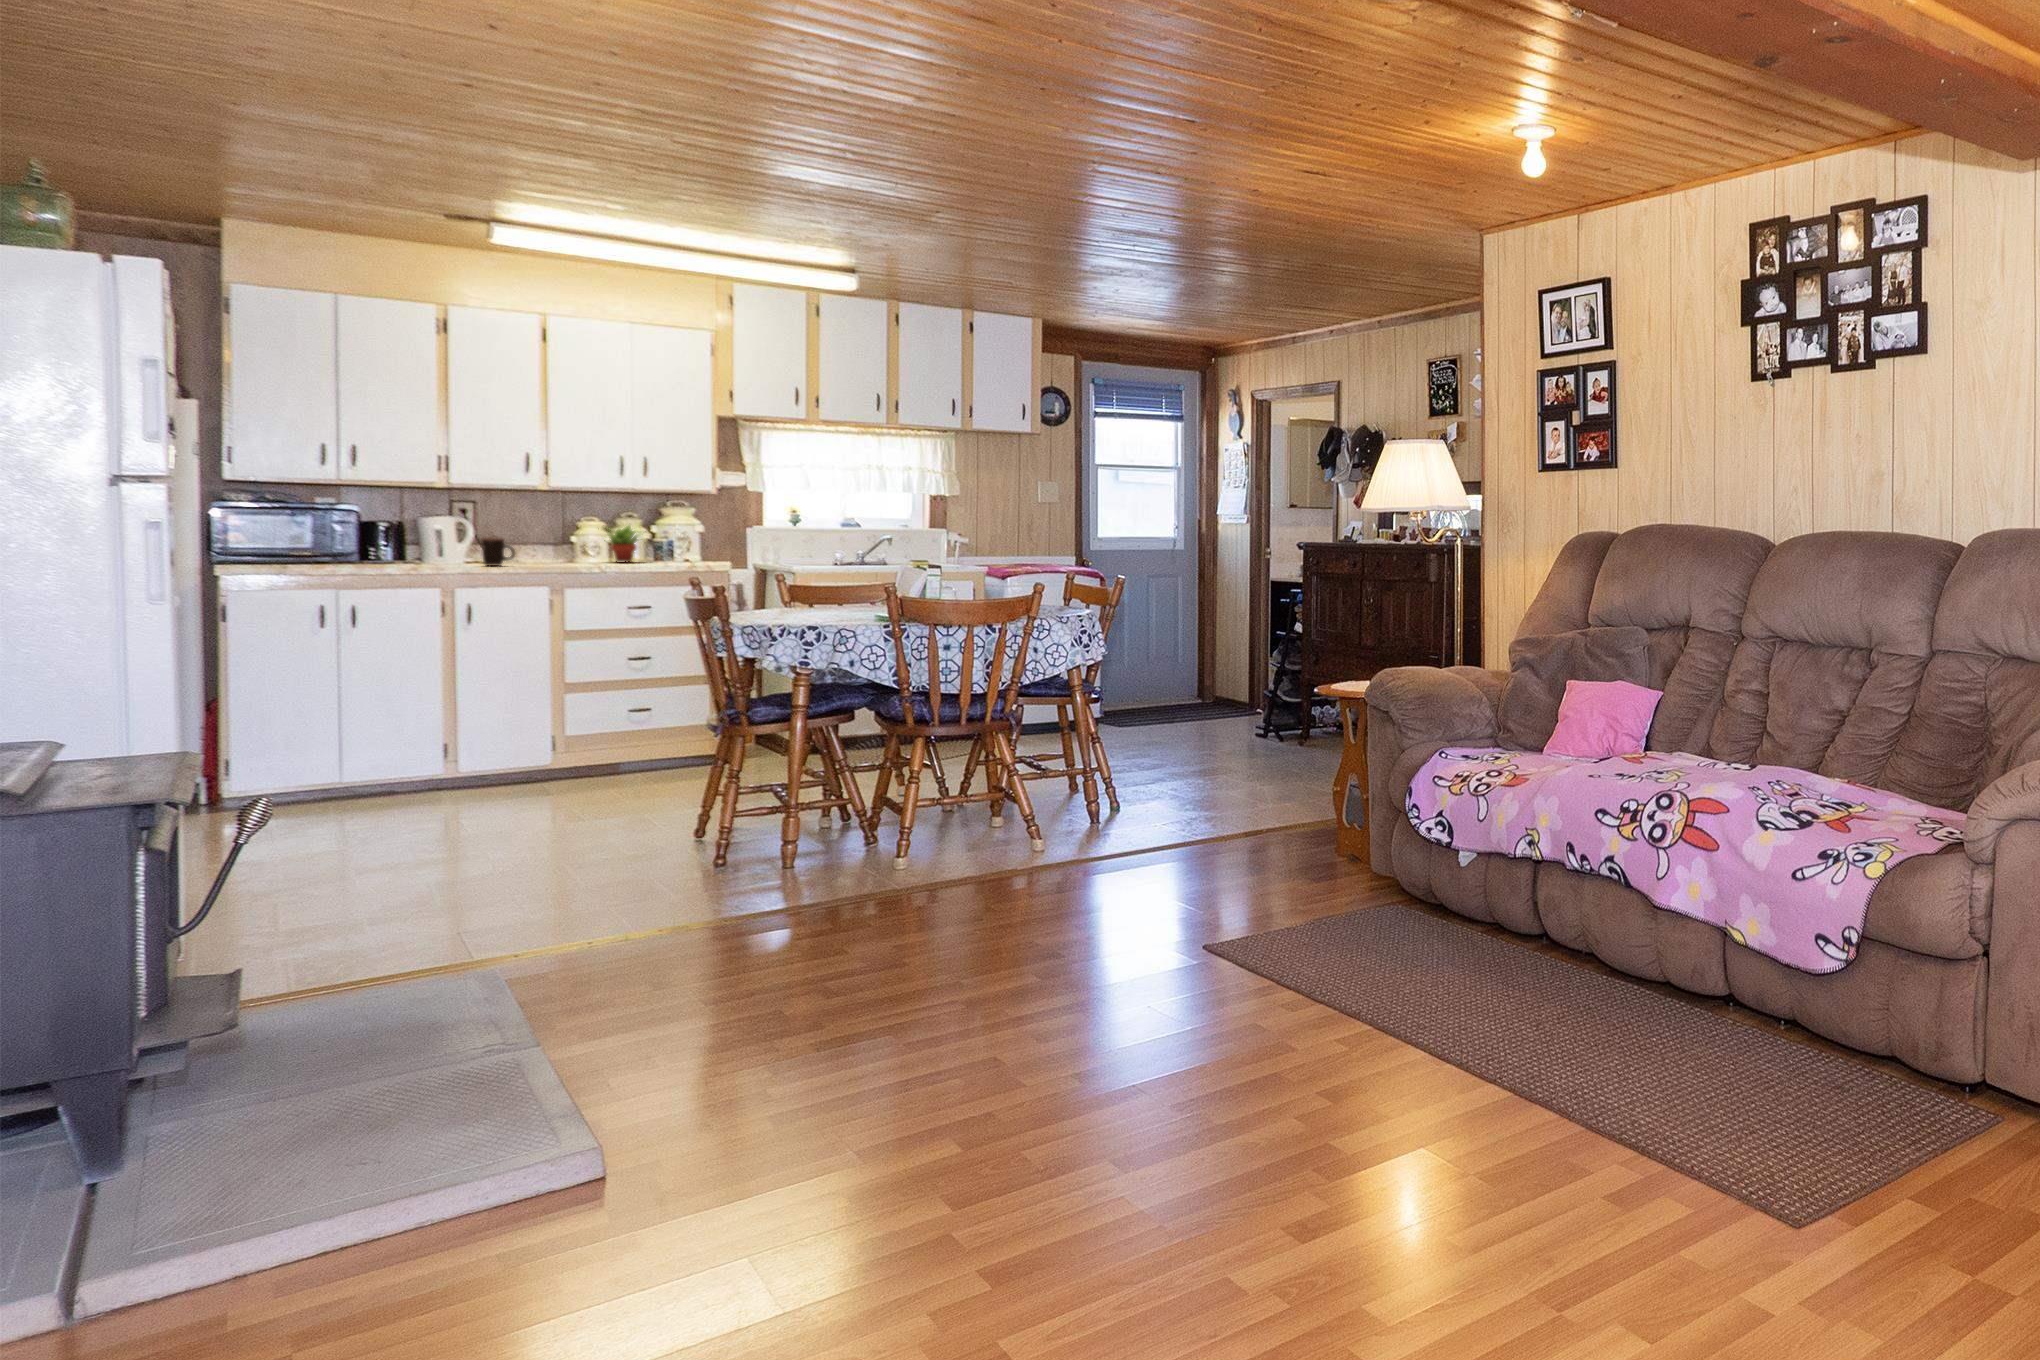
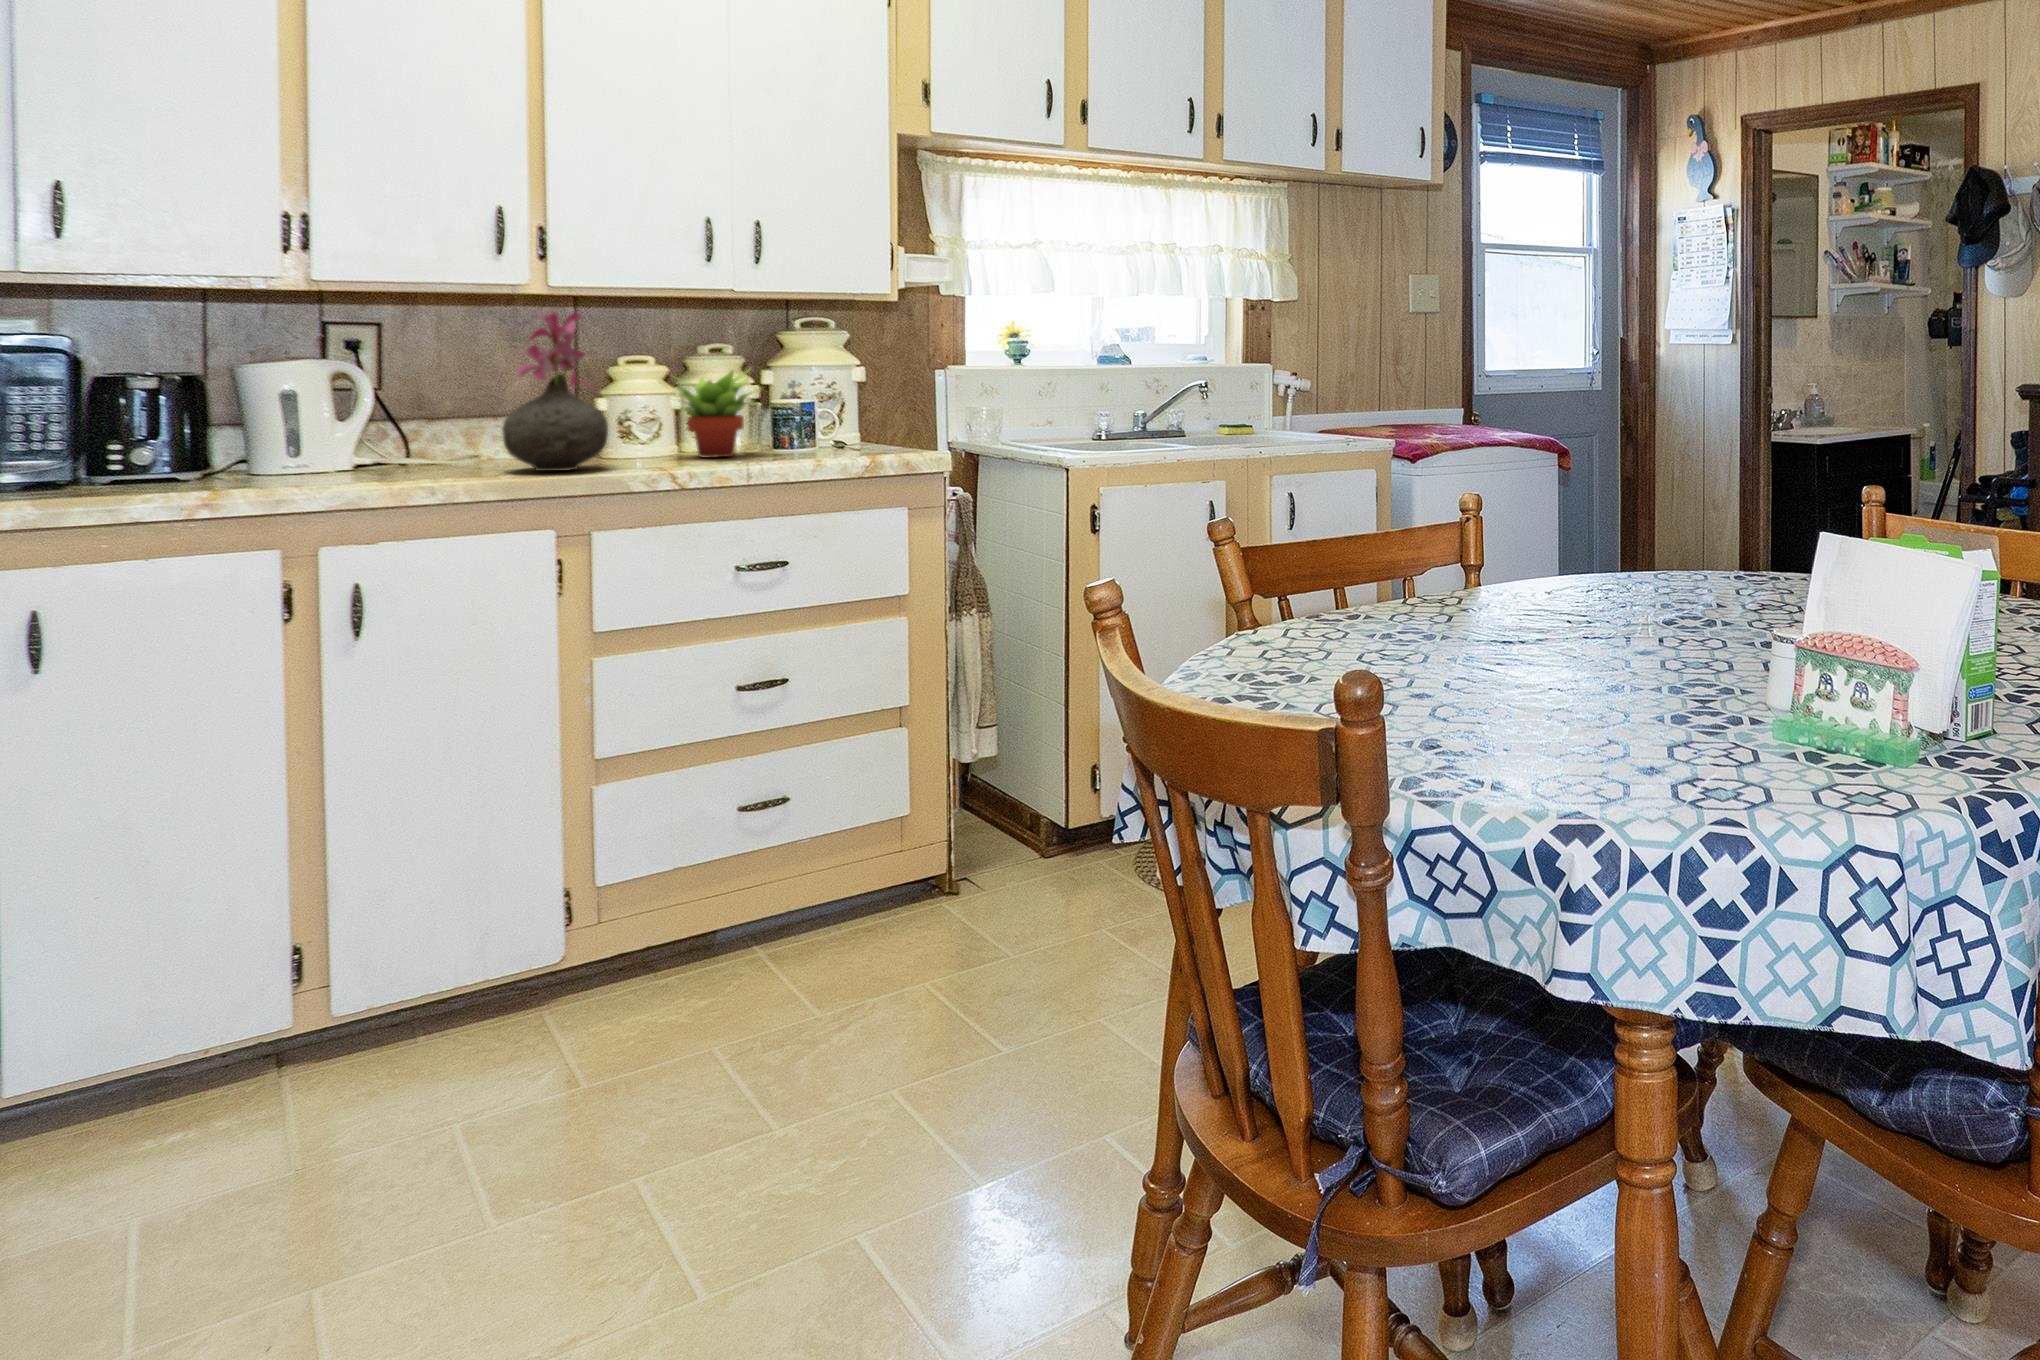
vase: none [528,498,573,564] -> present [502,312,608,471]
mug: present [481,538,515,566] -> none [382,416,473,488]

